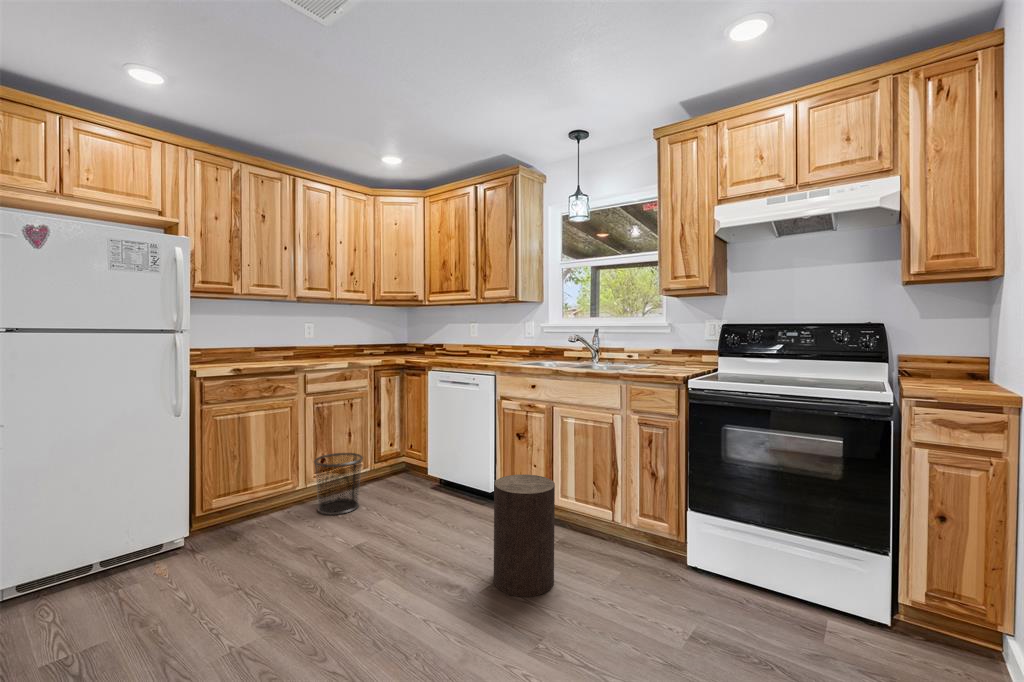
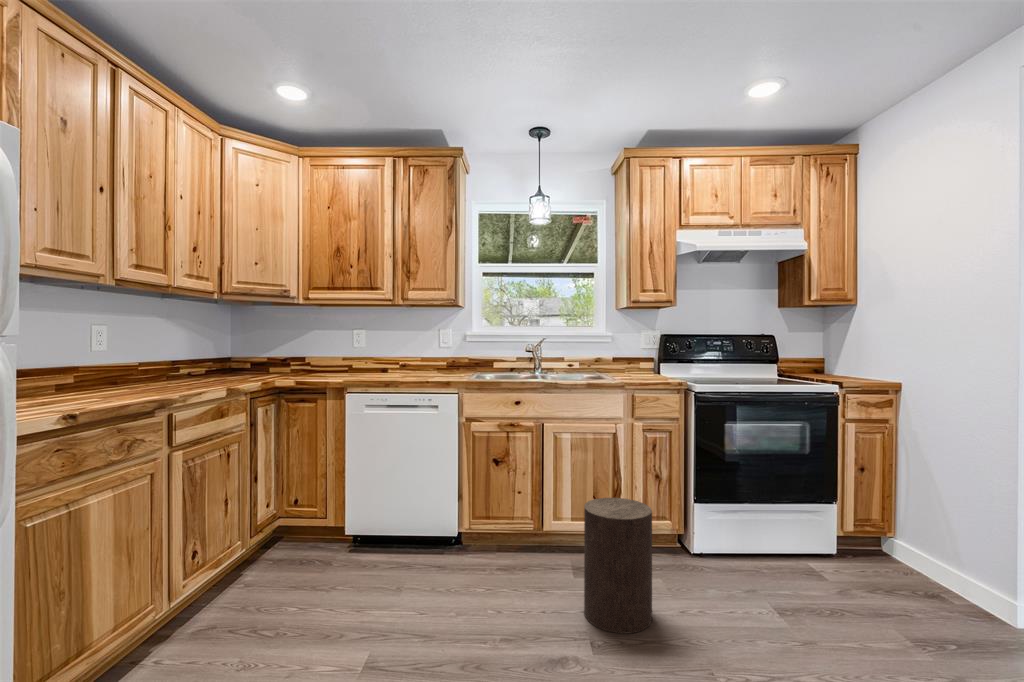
waste bin: present [314,453,363,515] -> none [222,526,304,634]

